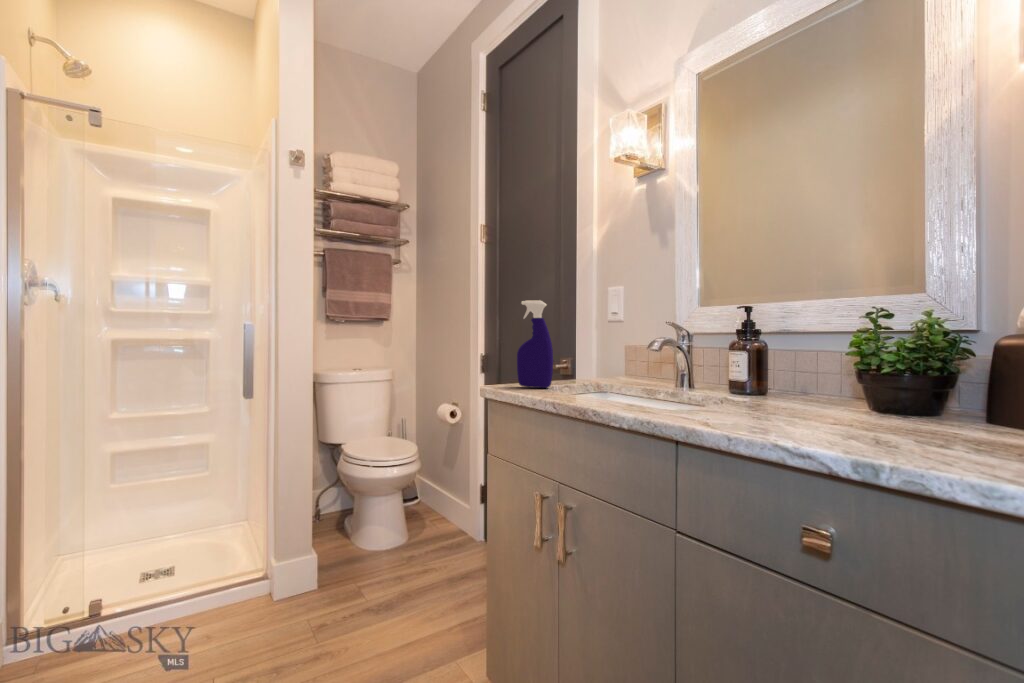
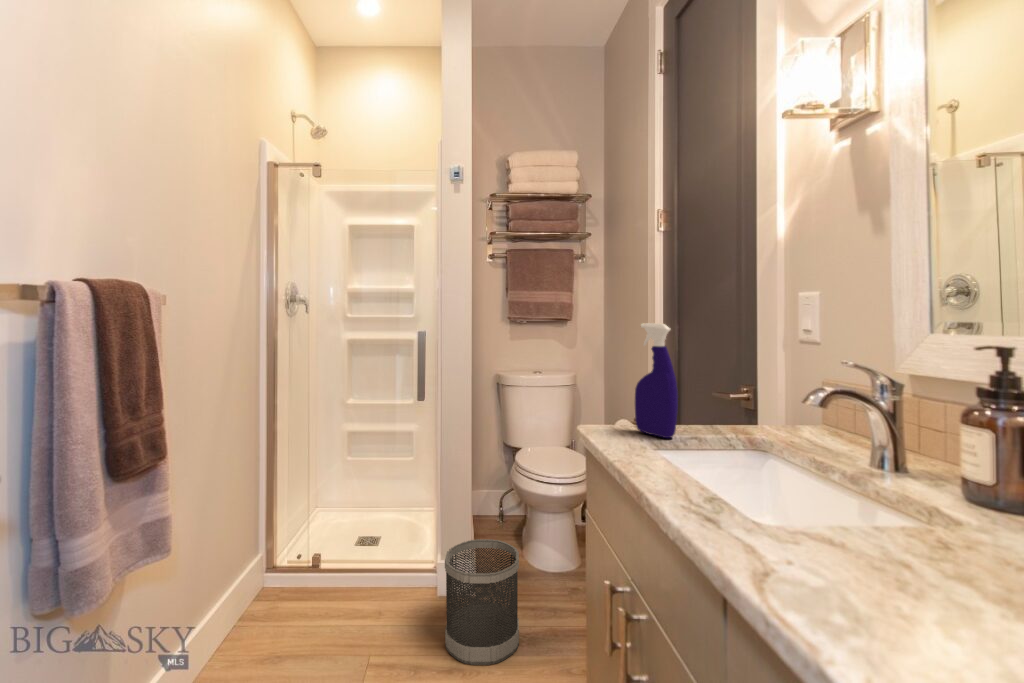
wastebasket: none [301,524,380,648] -> present [445,539,519,665]

